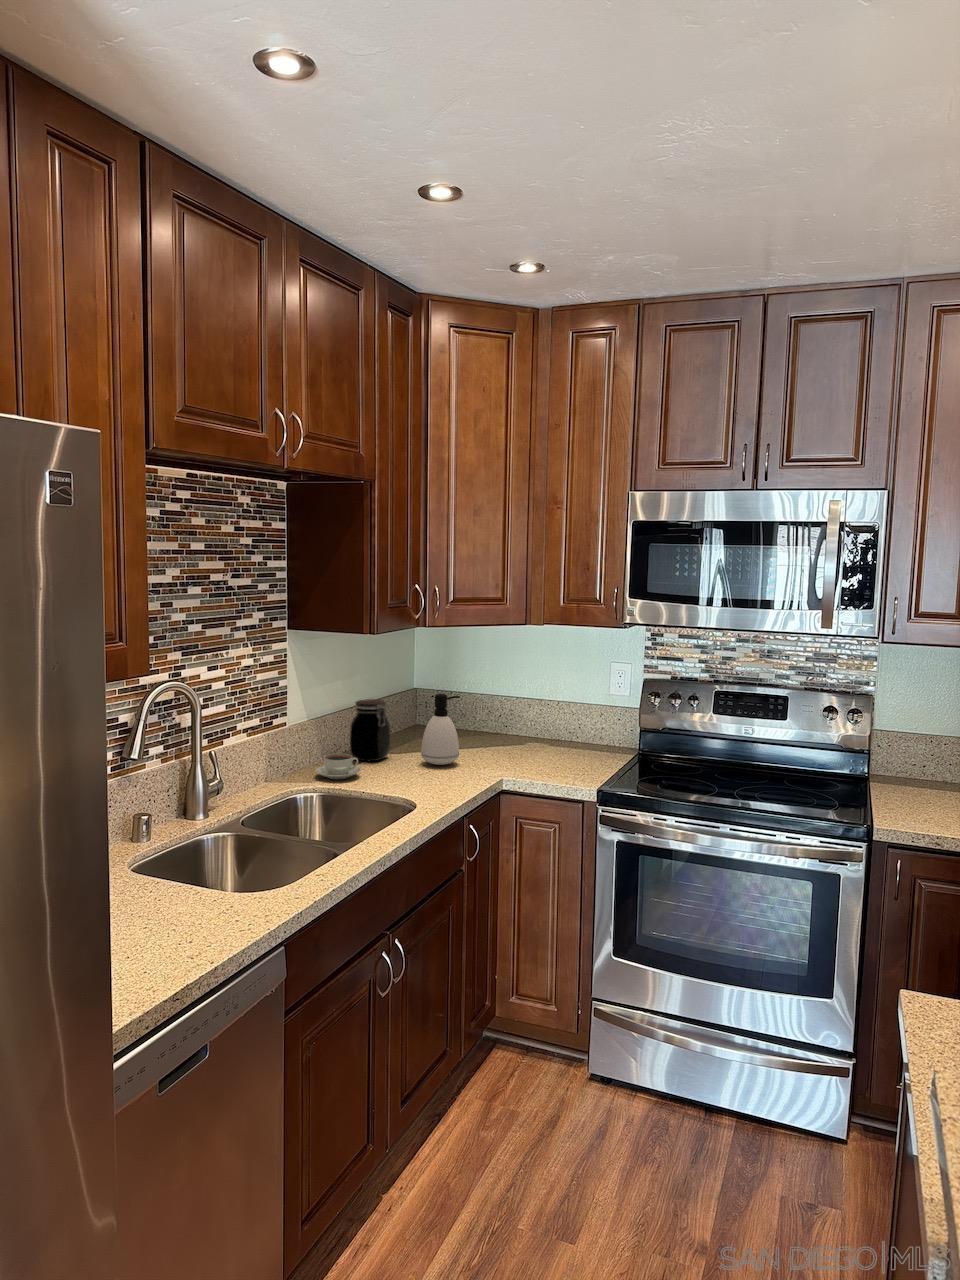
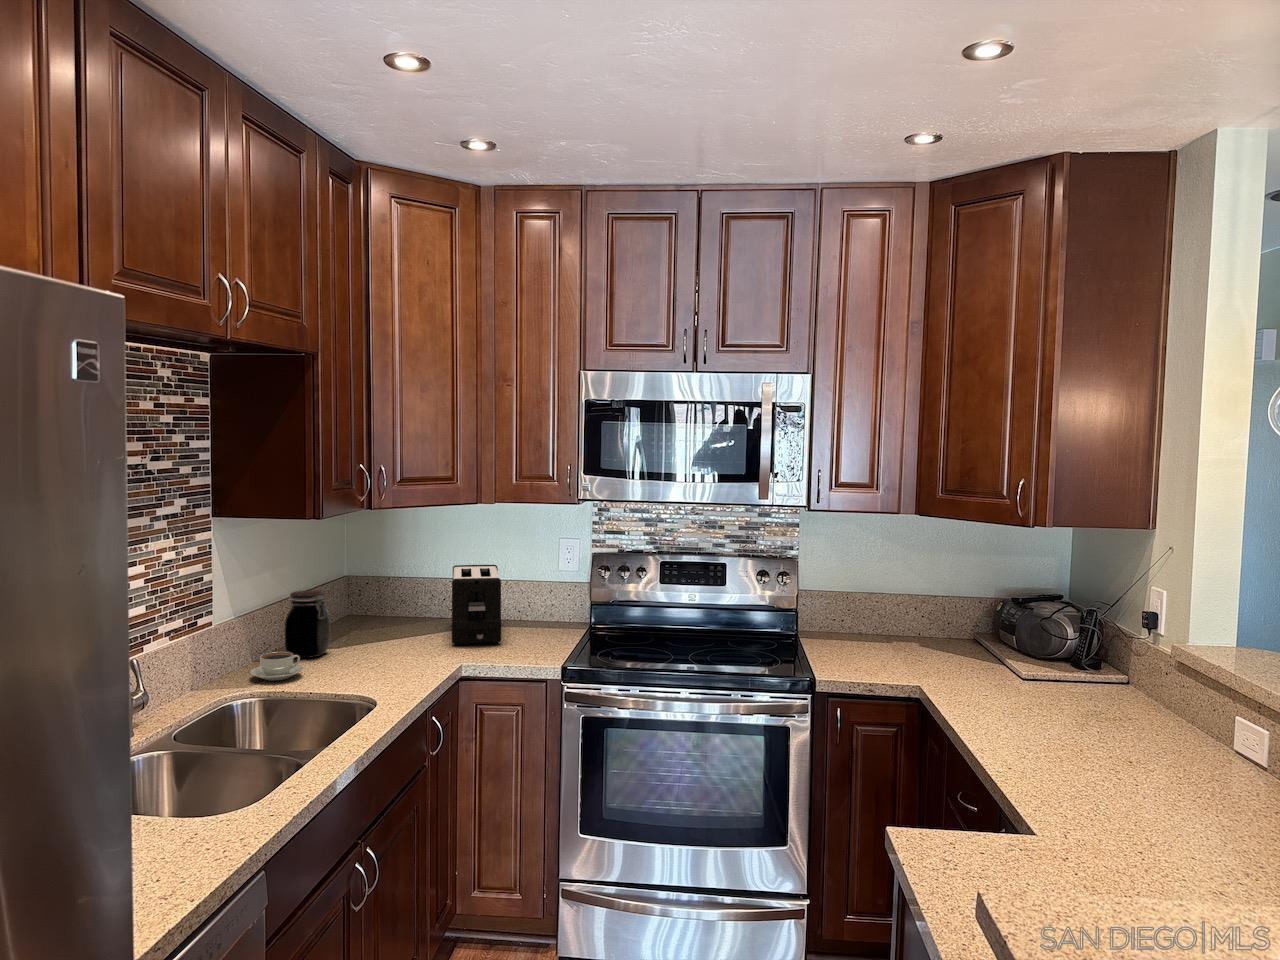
toaster: none [501,683,552,762] -> present [452,565,501,645]
soap dispenser: present [421,694,460,765] -> none [367,580,409,656]

